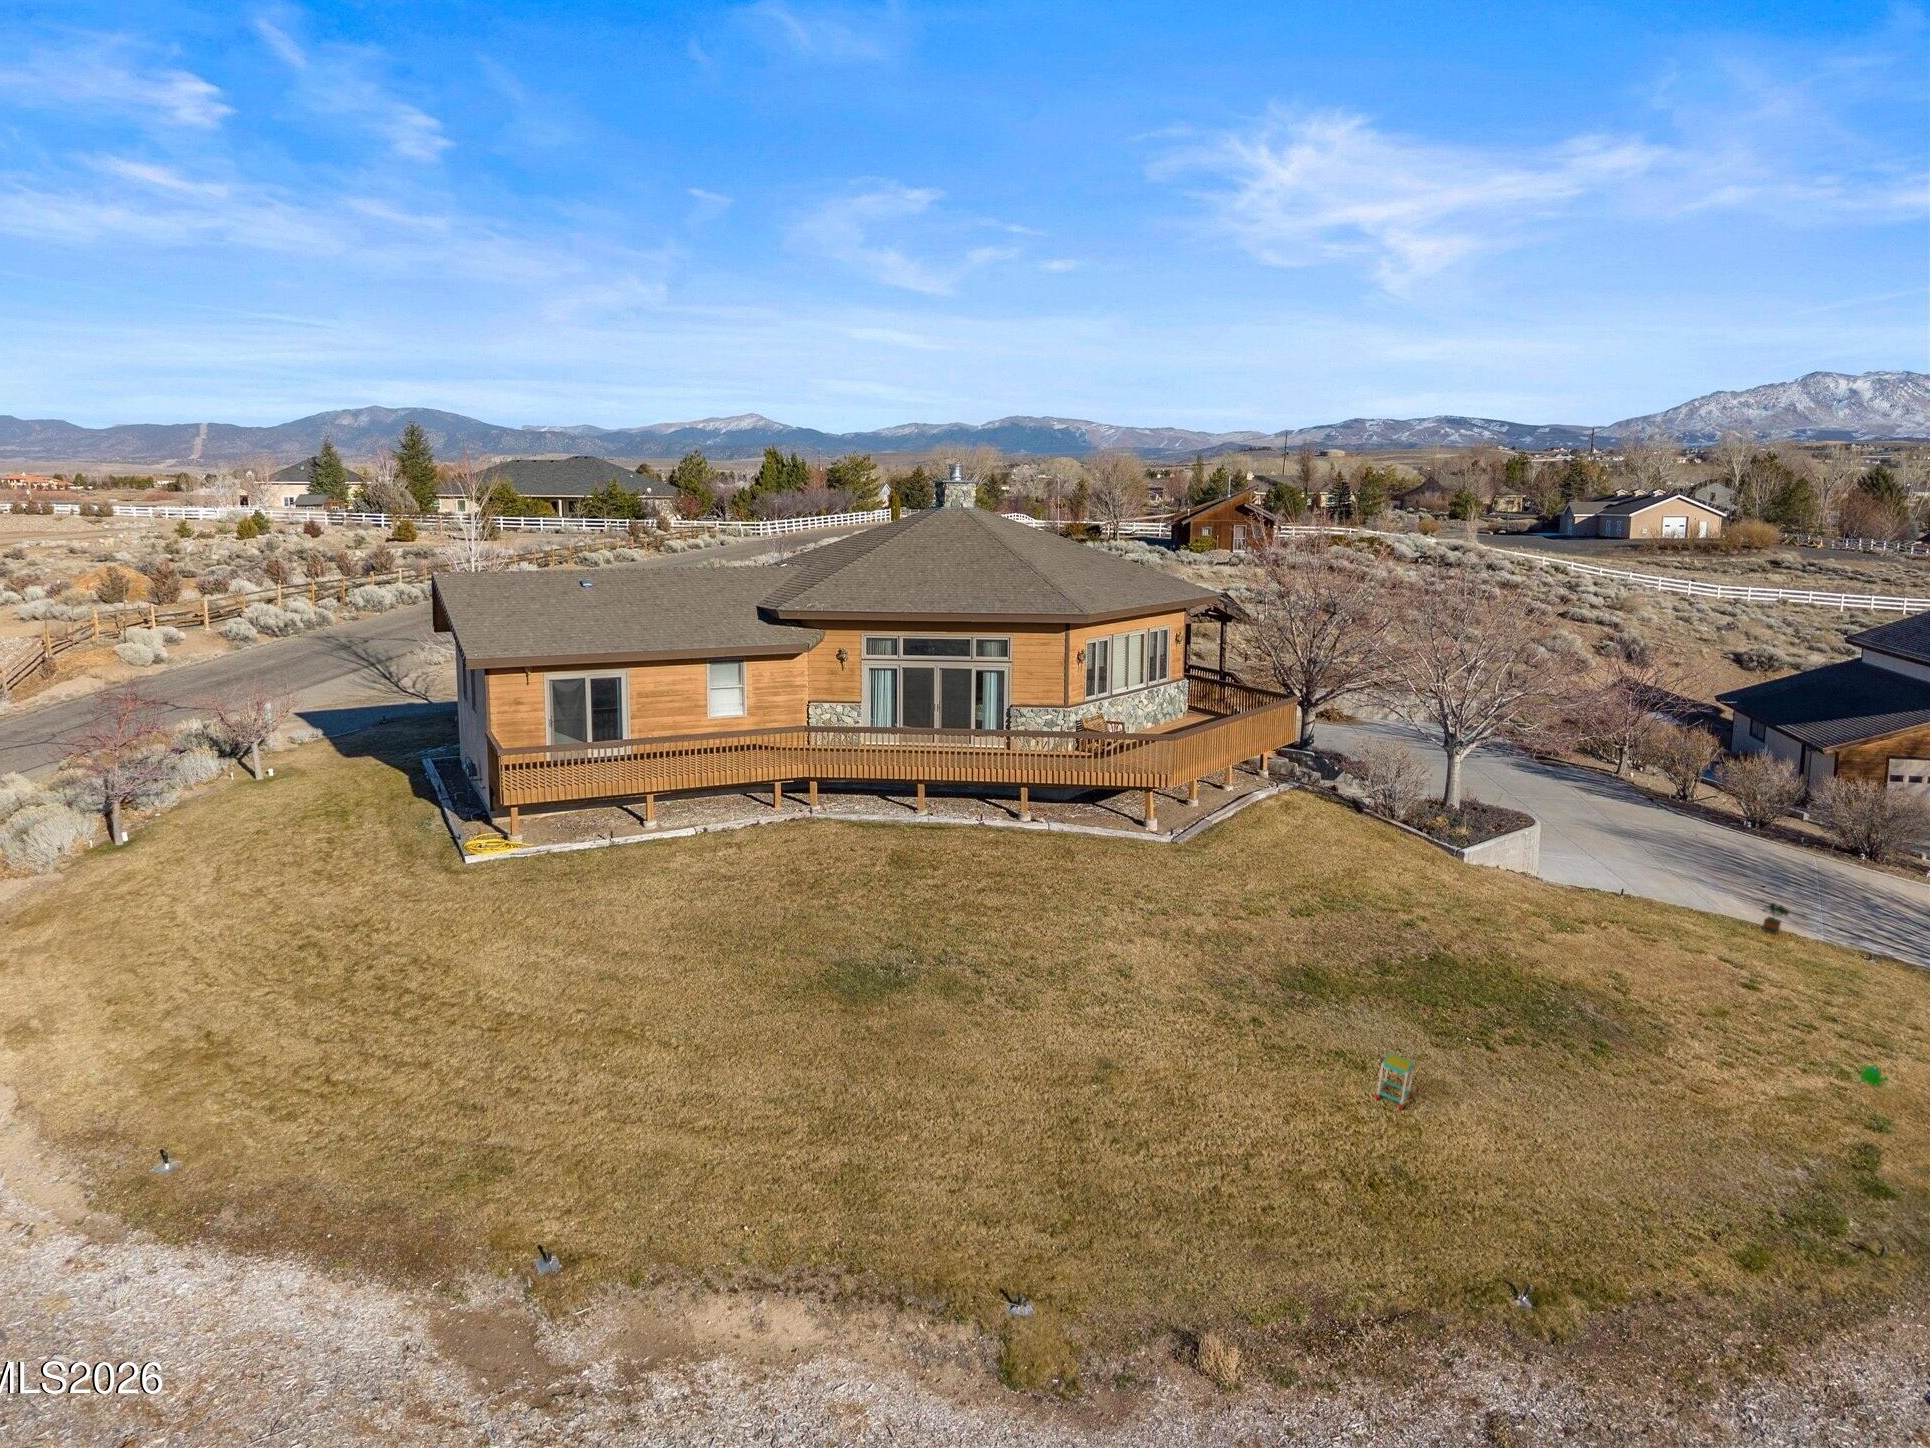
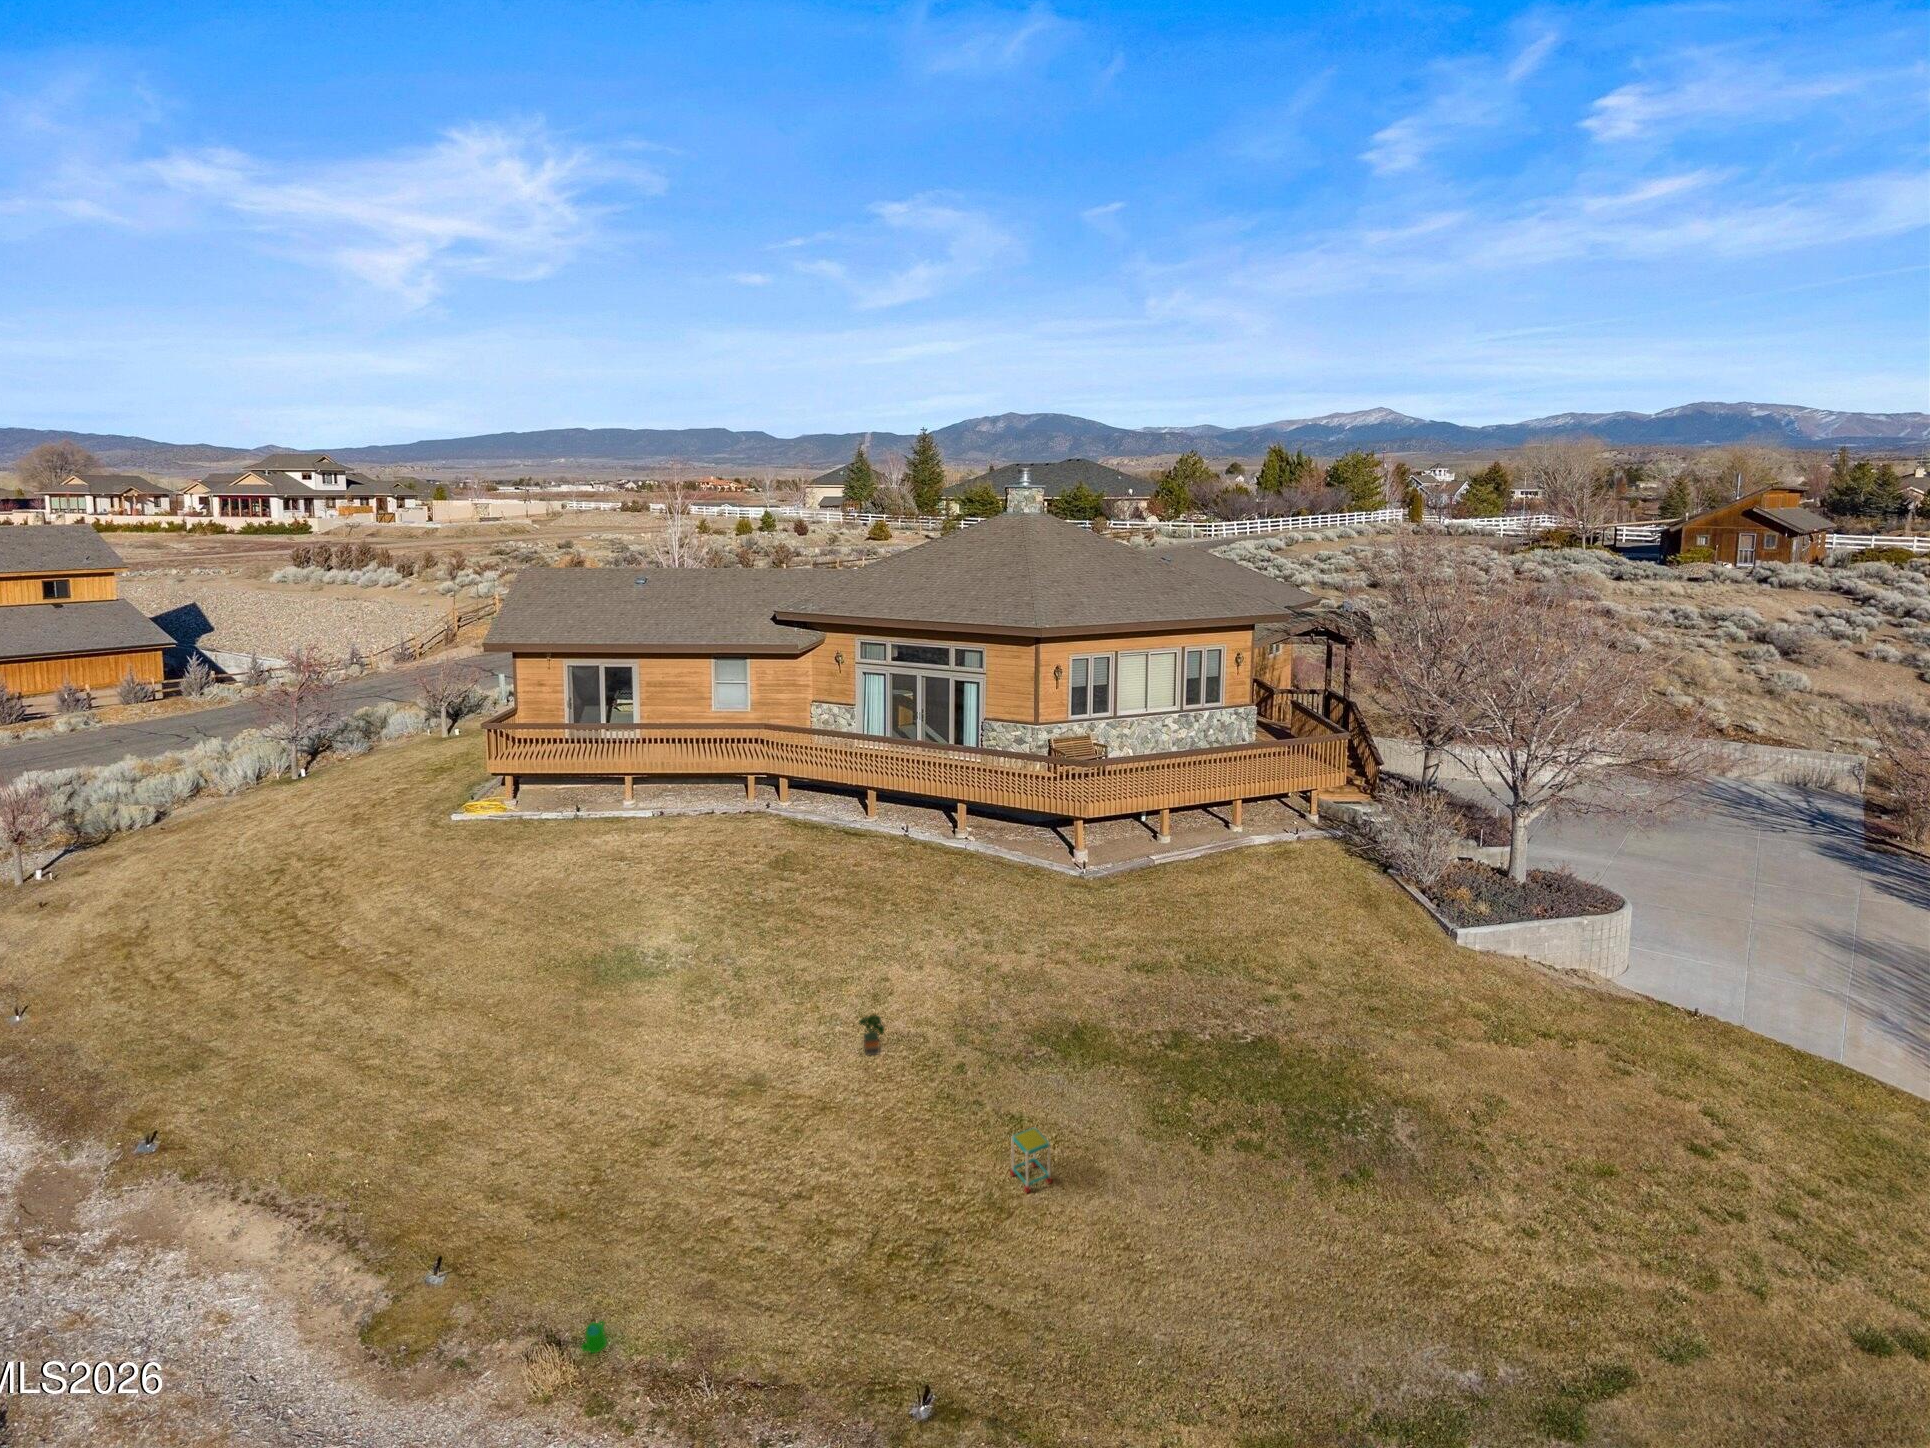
potted tree: present [1762,903,1789,934] -> present [859,1015,884,1056]
watering can: present [1860,1065,1889,1085] -> present [581,1321,607,1353]

